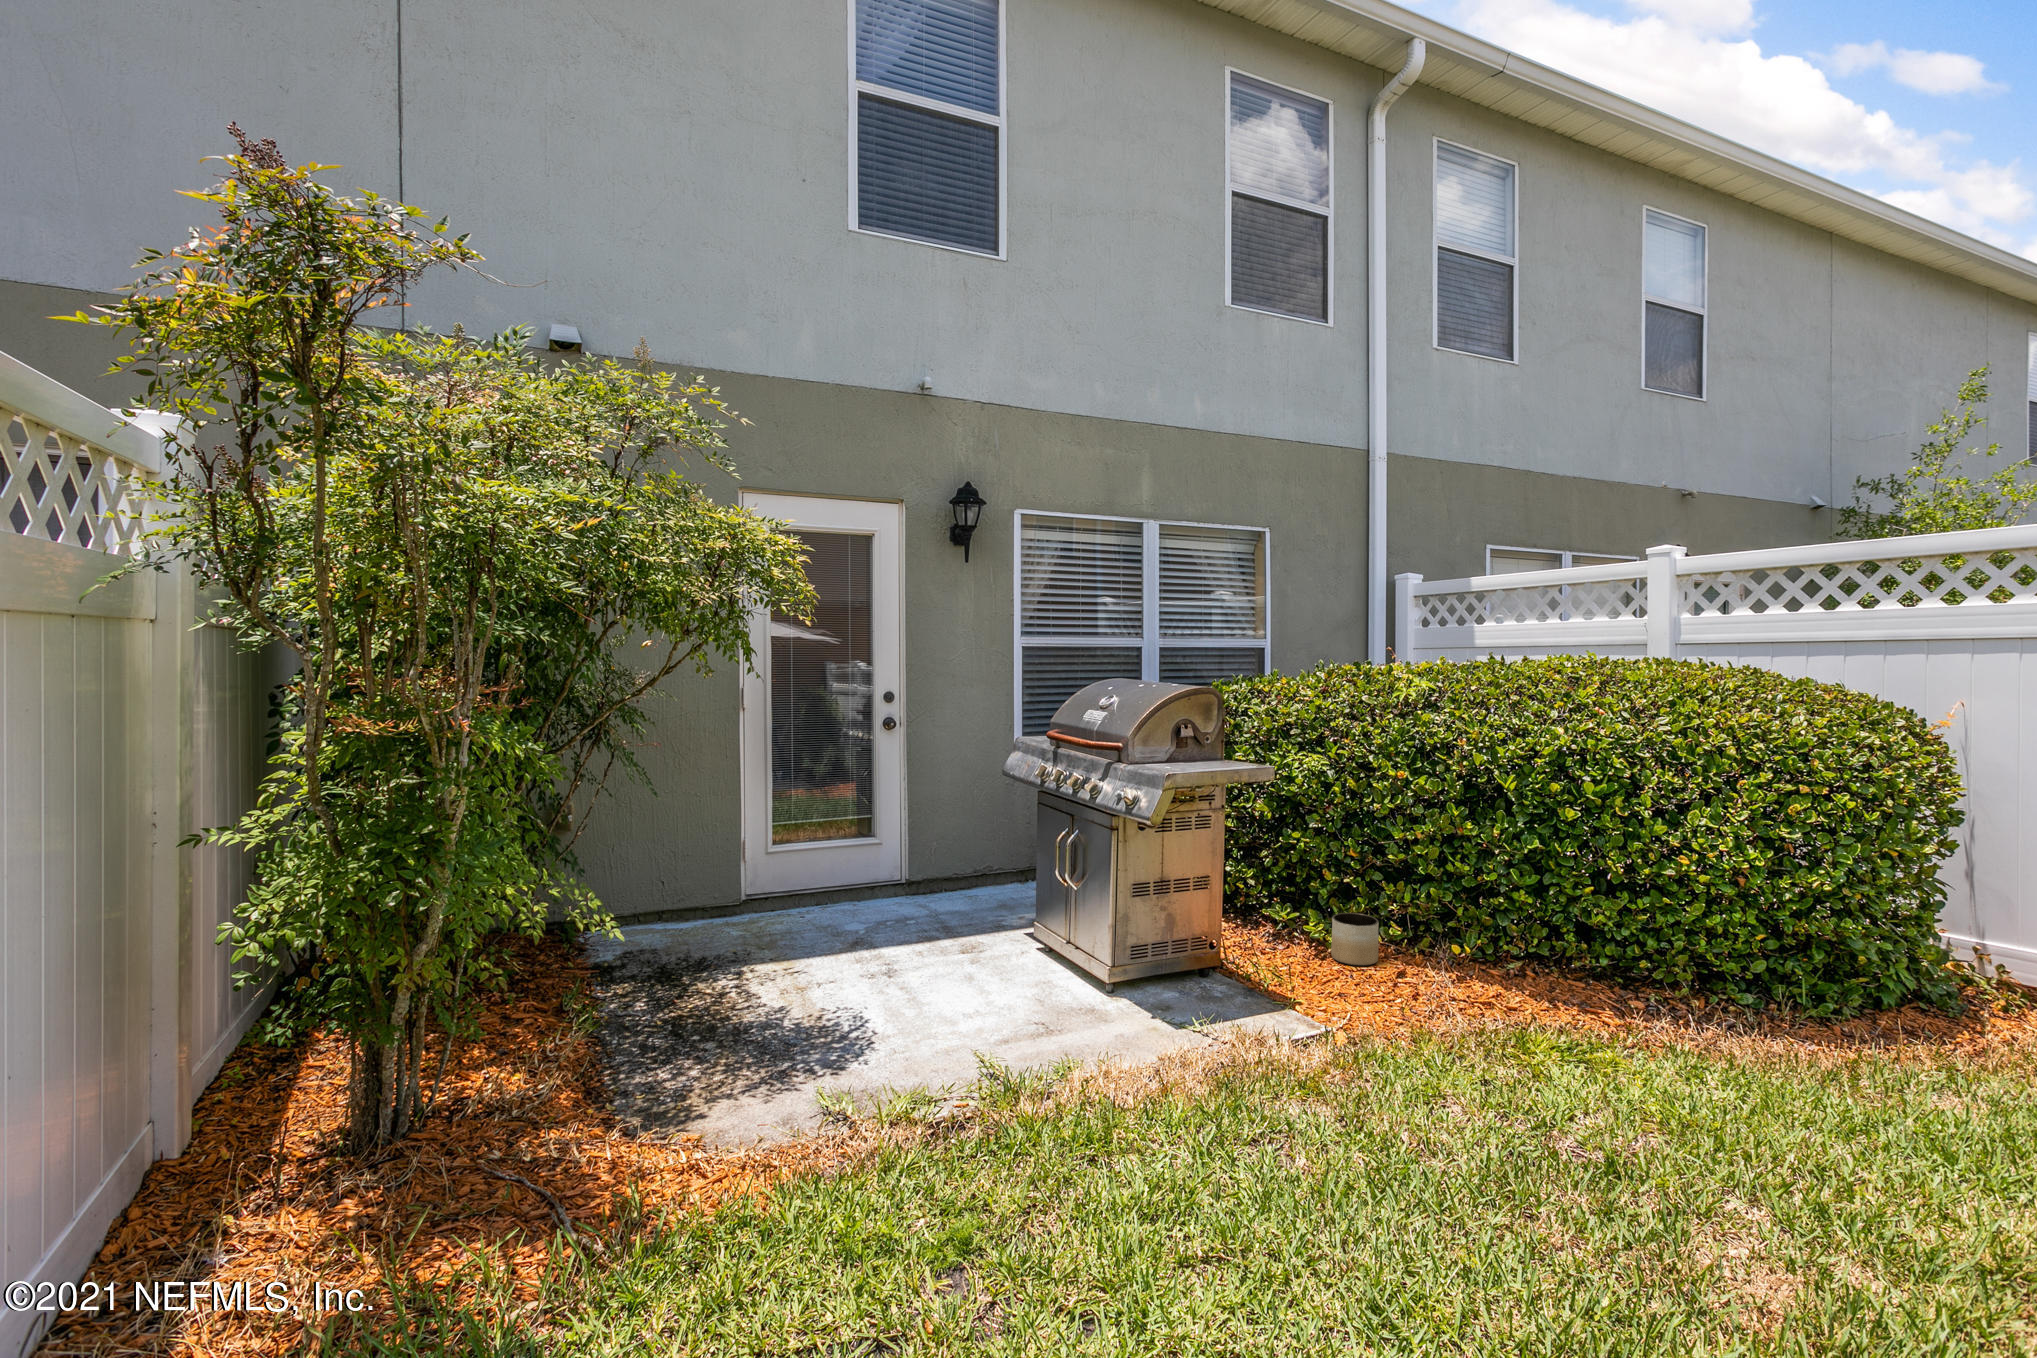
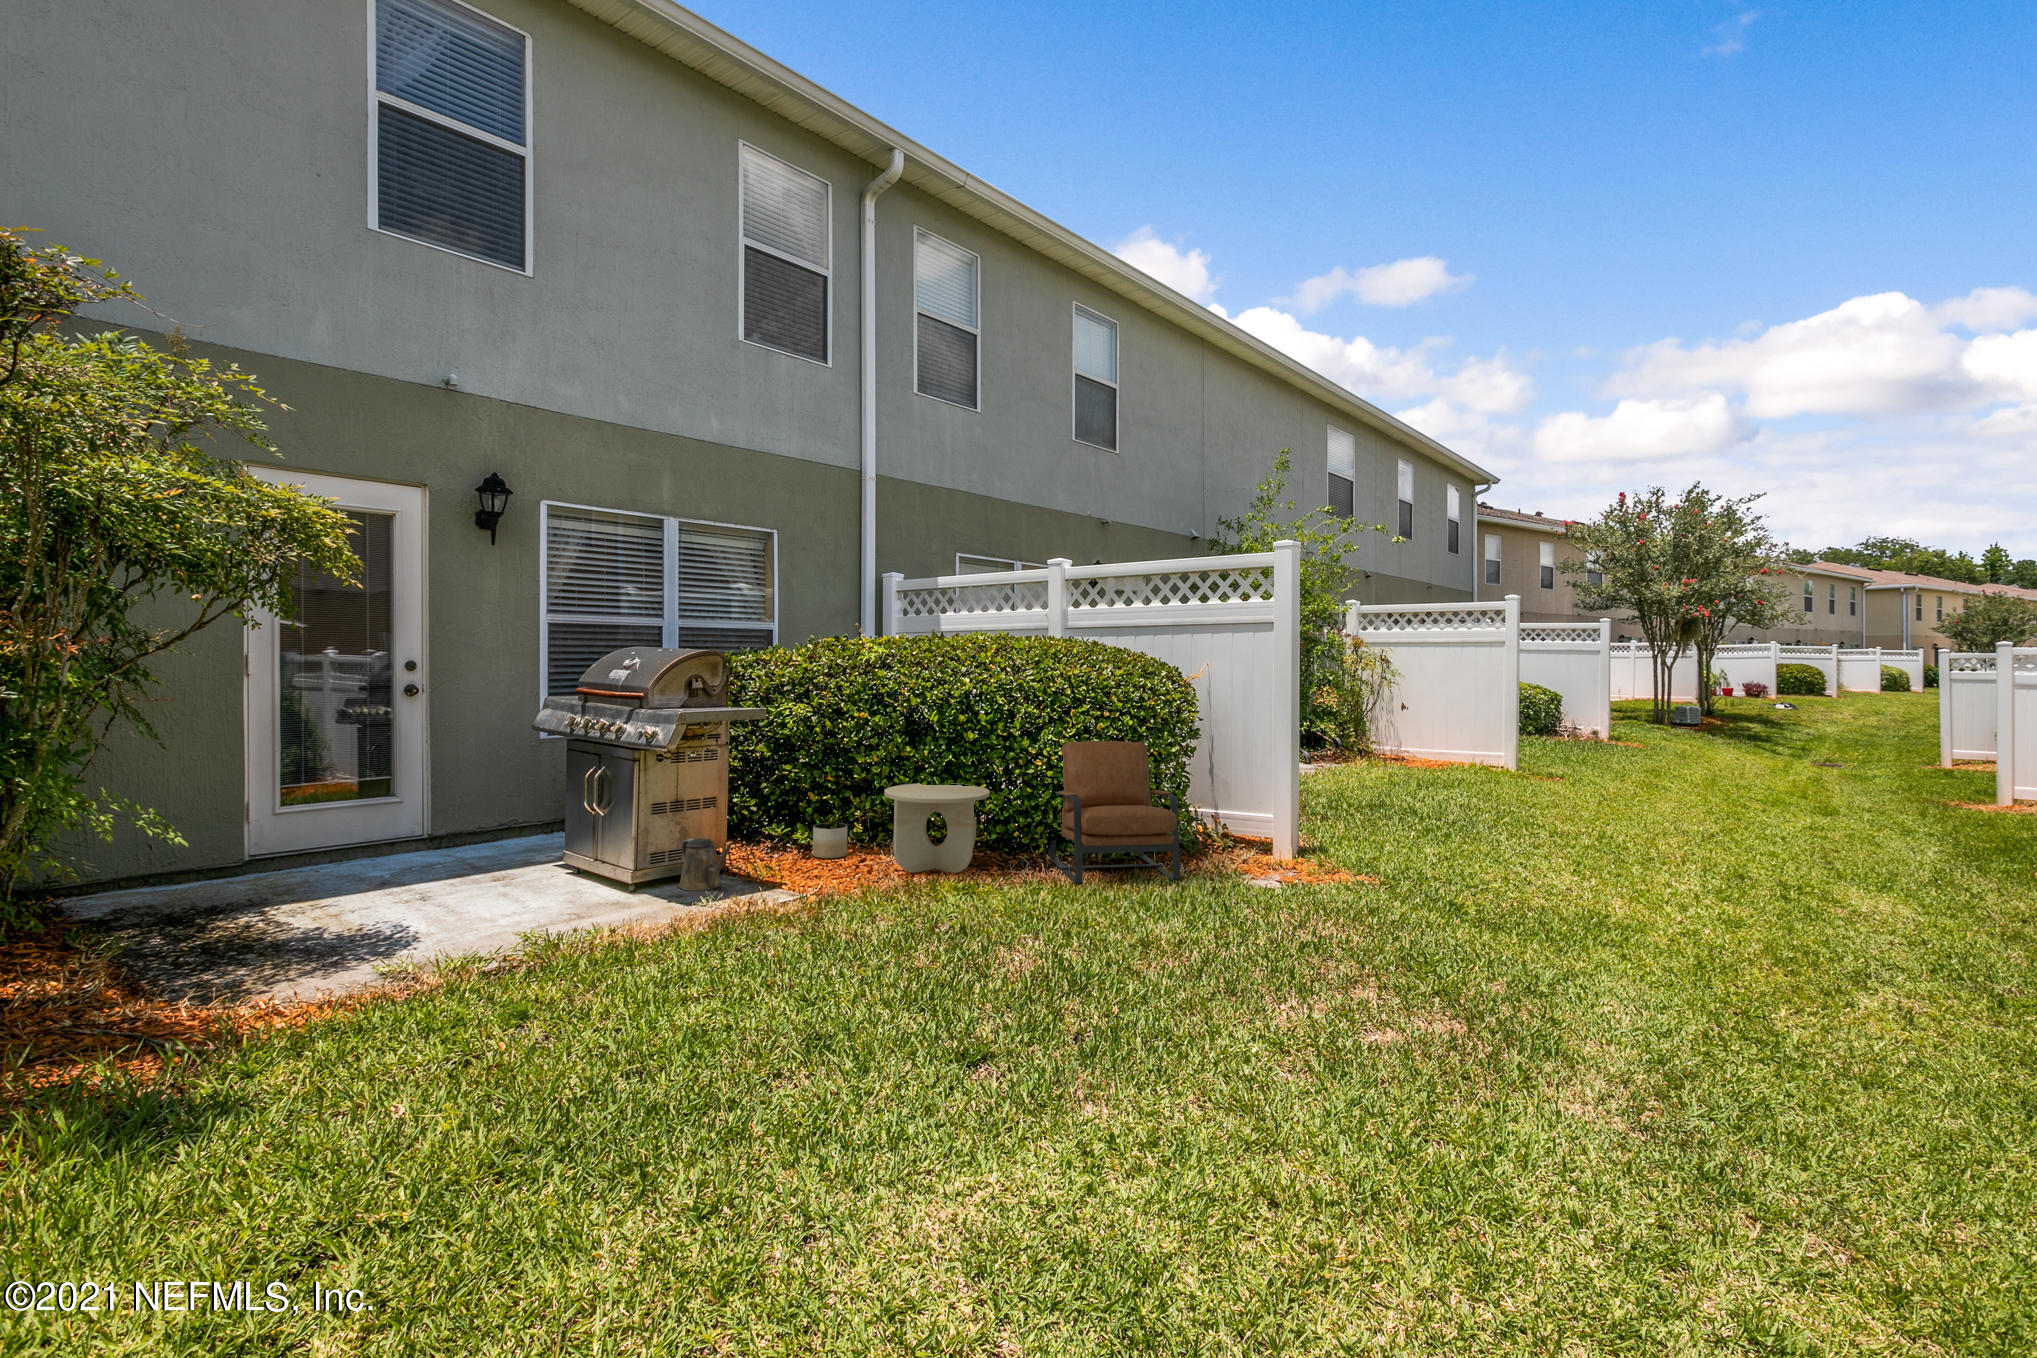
chair: none [1702,835,2006,1107] -> present [1049,741,1180,884]
side table: none [1440,875,1609,1024] -> present [884,784,990,873]
watering can: none [1167,933,1239,1009] -> present [679,838,735,891]

